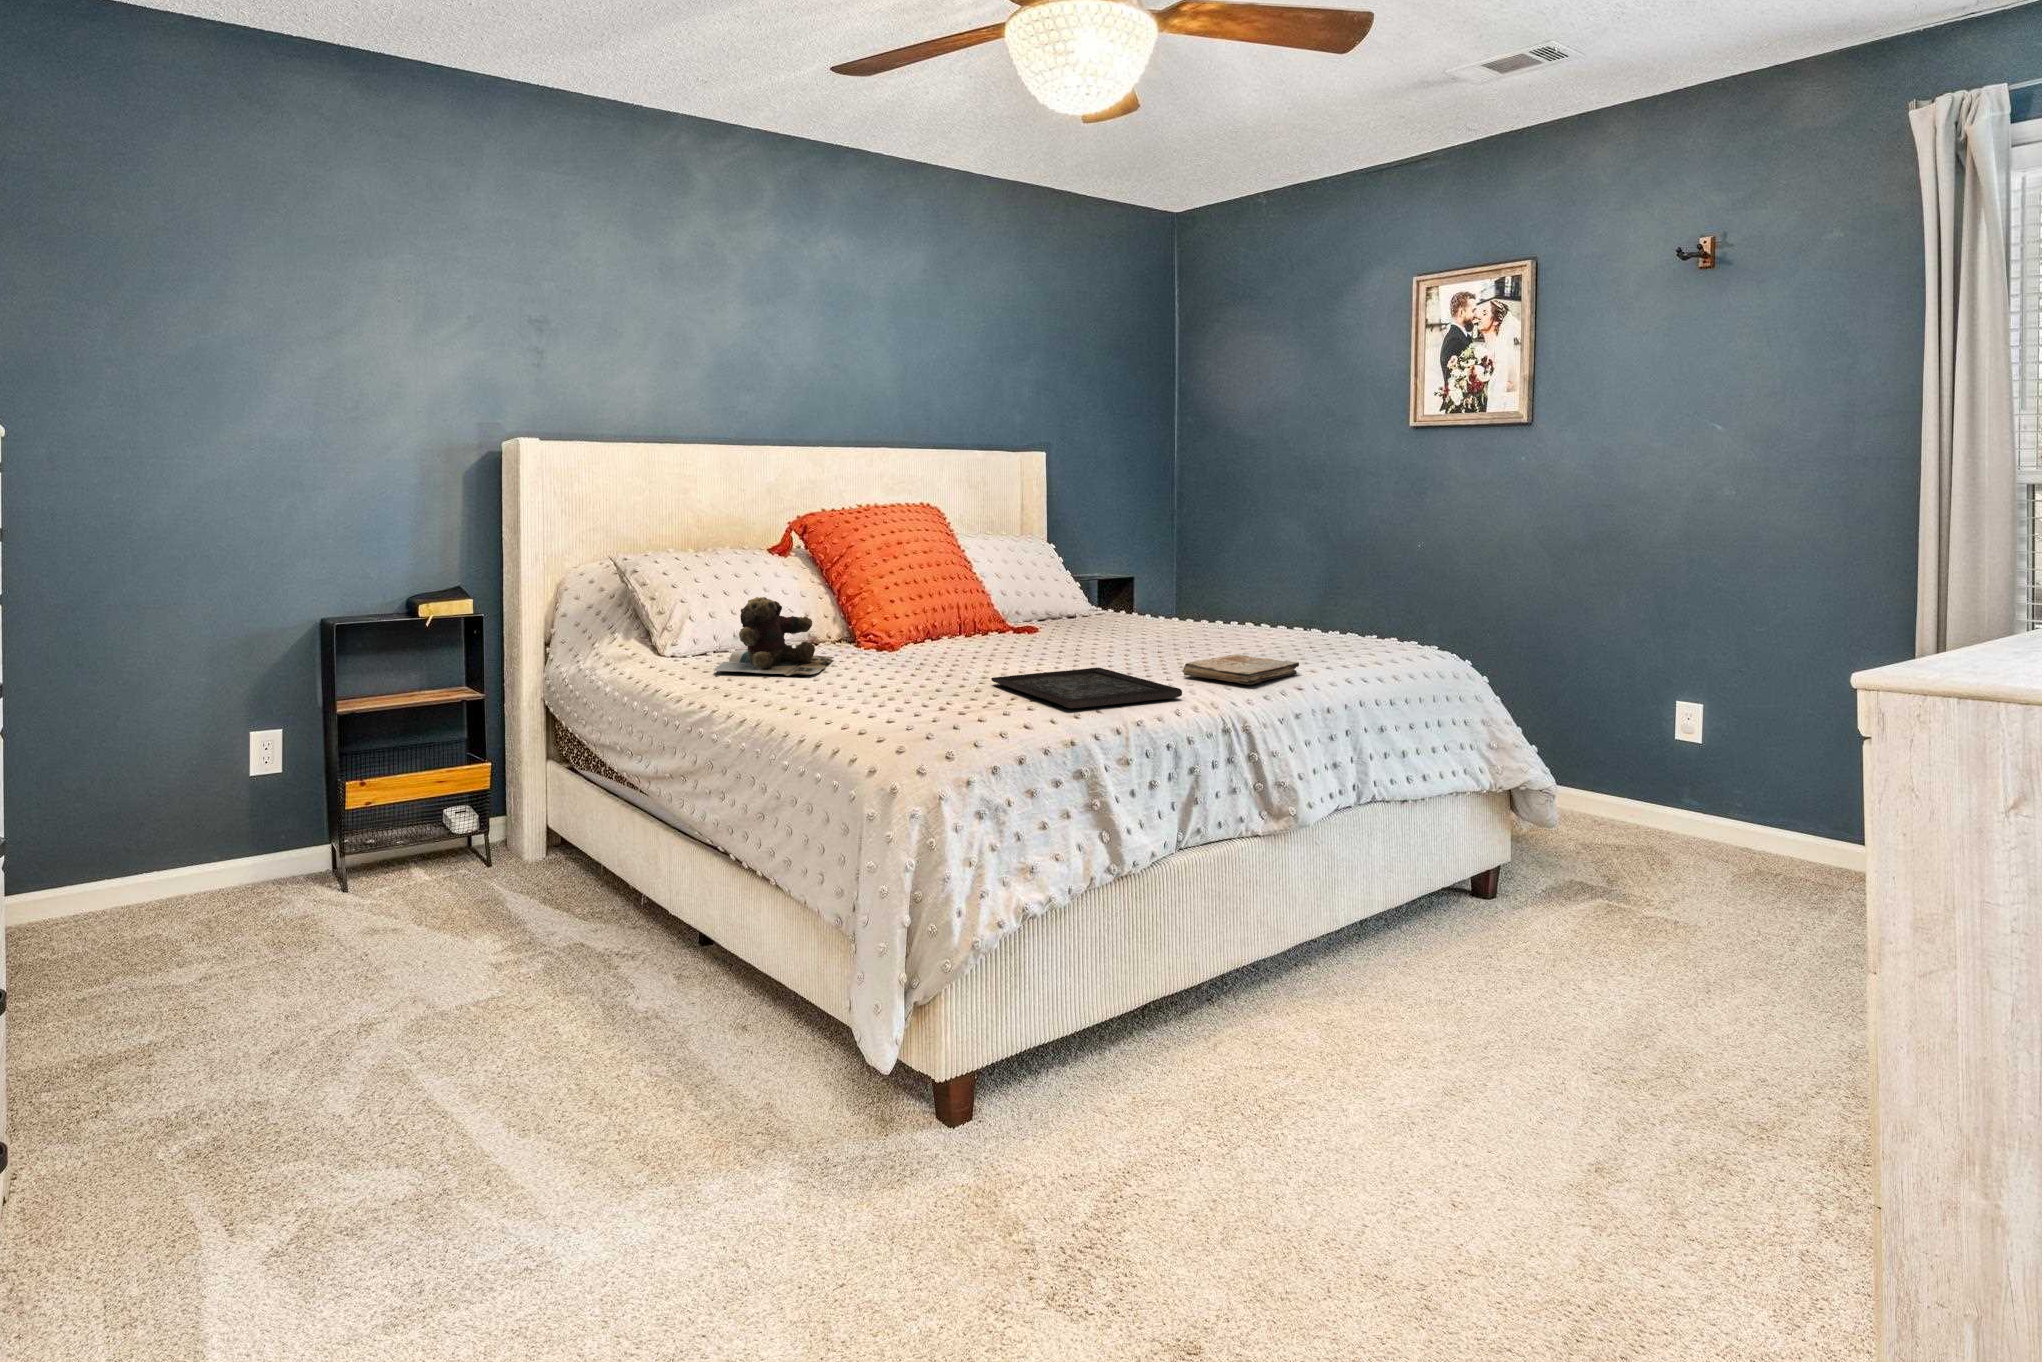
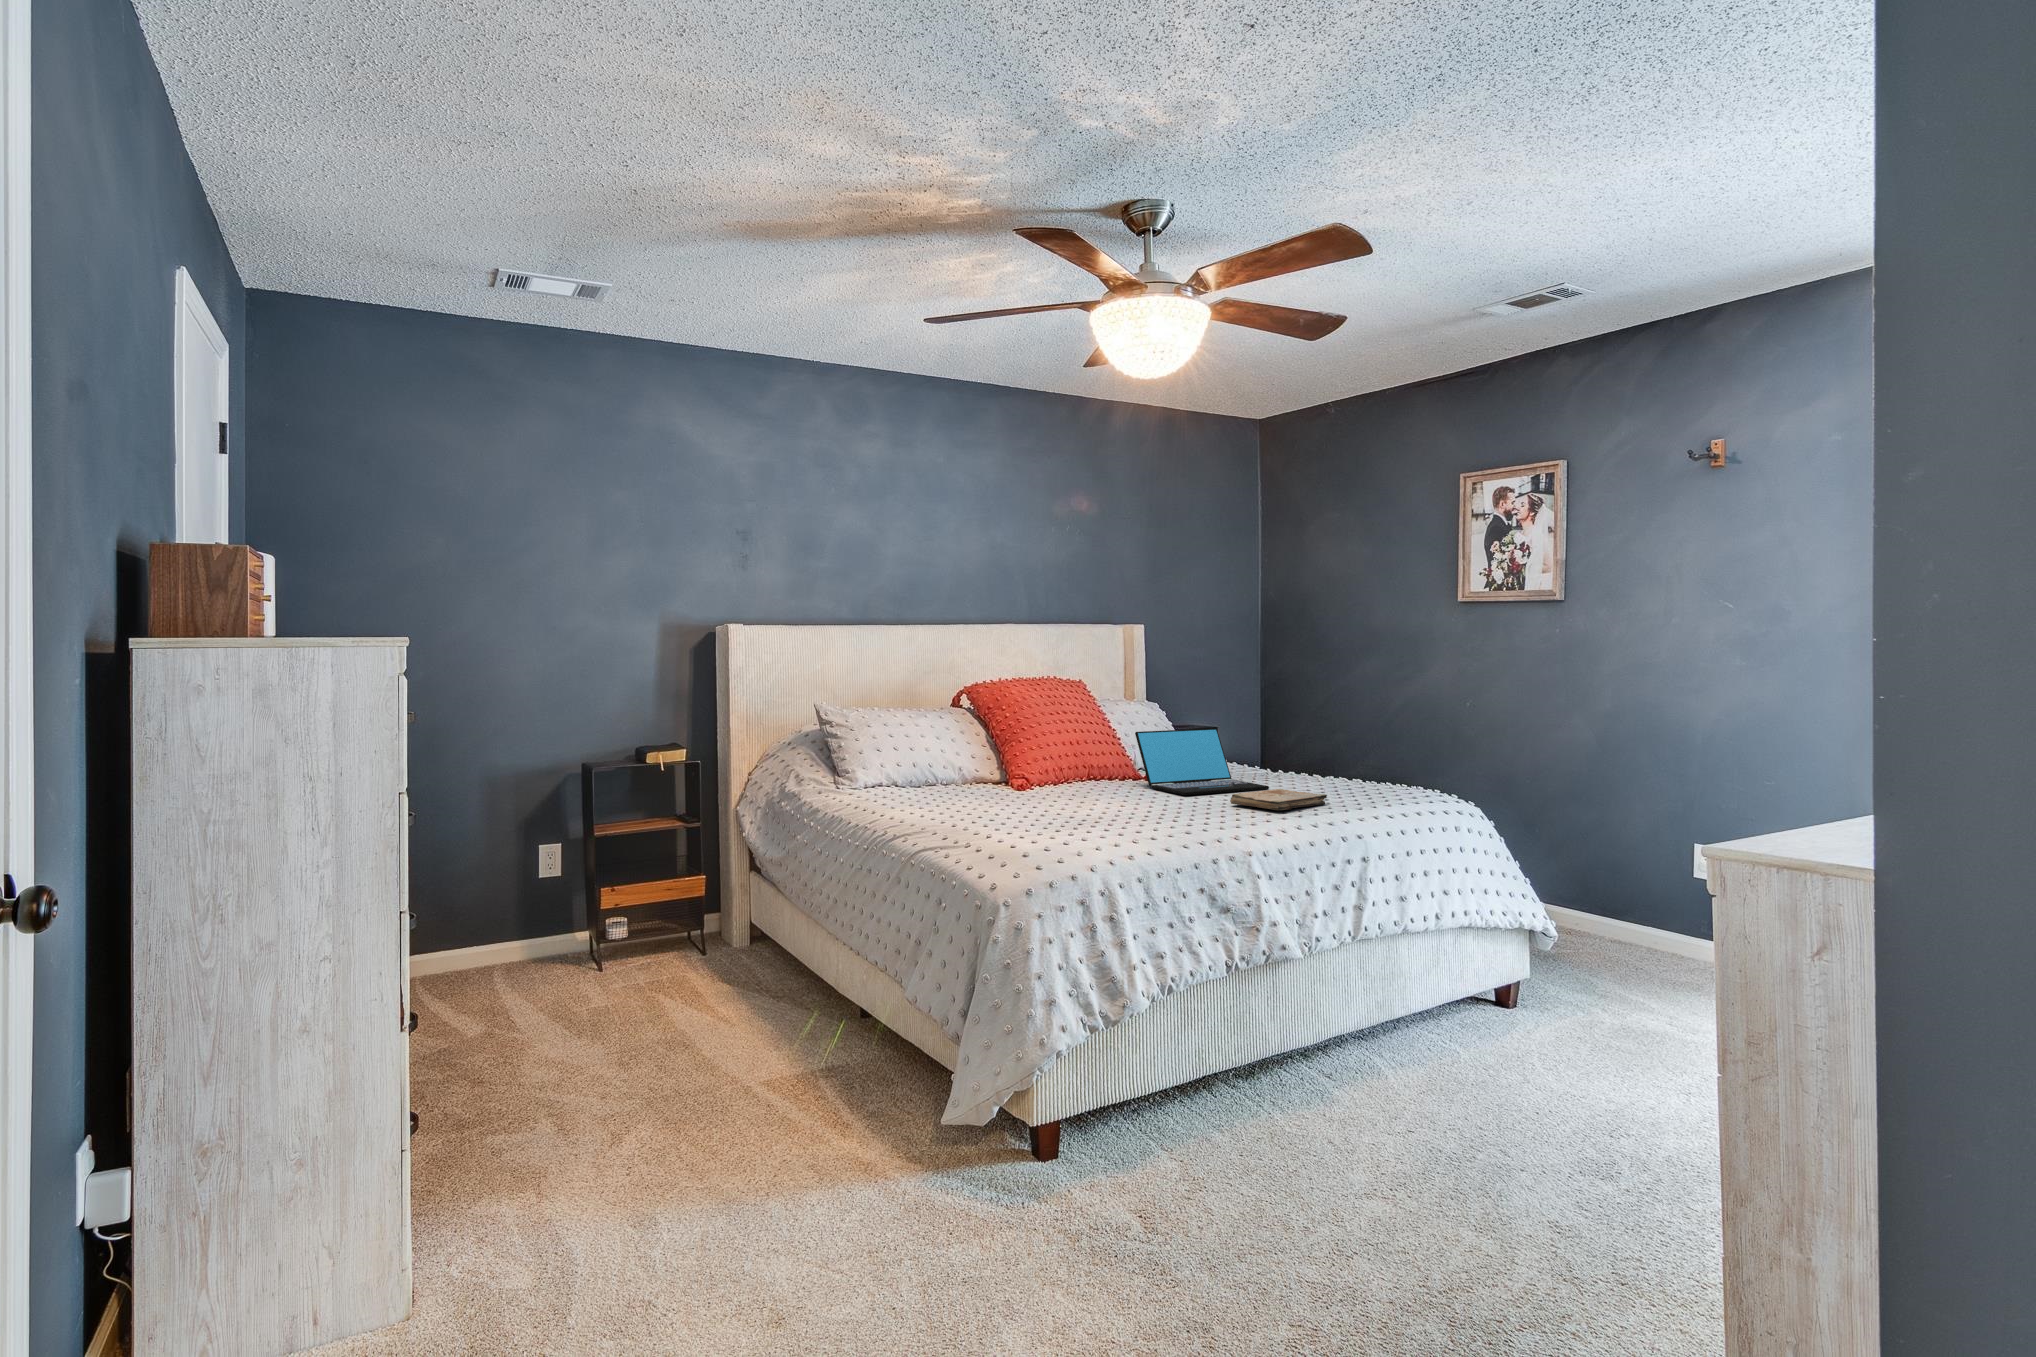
laptop: none [1050,576,1216,663] -> present [1135,728,1269,795]
teddy bear: present [714,597,834,676] -> none [869,743,963,802]
tray: present [991,667,1182,708] -> none [1076,798,1220,825]

